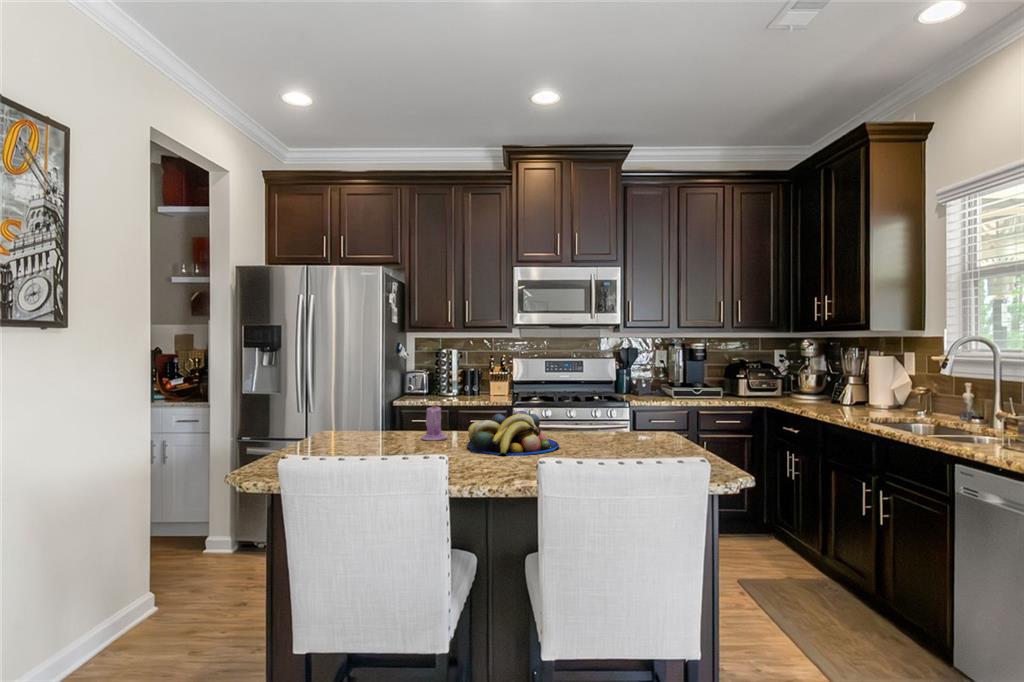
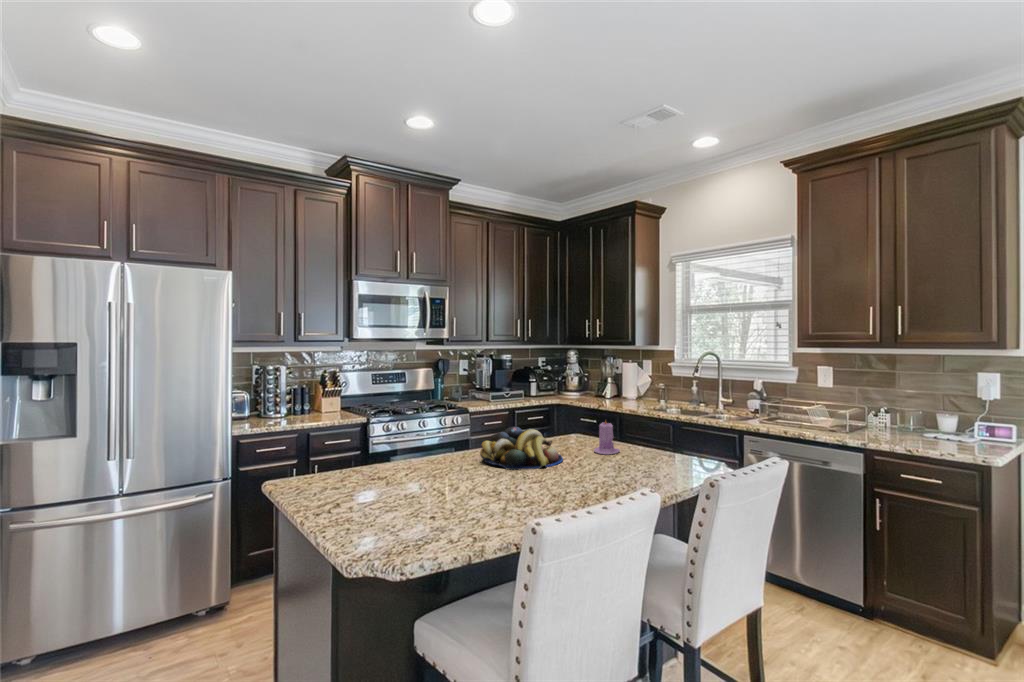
candle: present [421,405,447,441] -> present [594,421,620,455]

